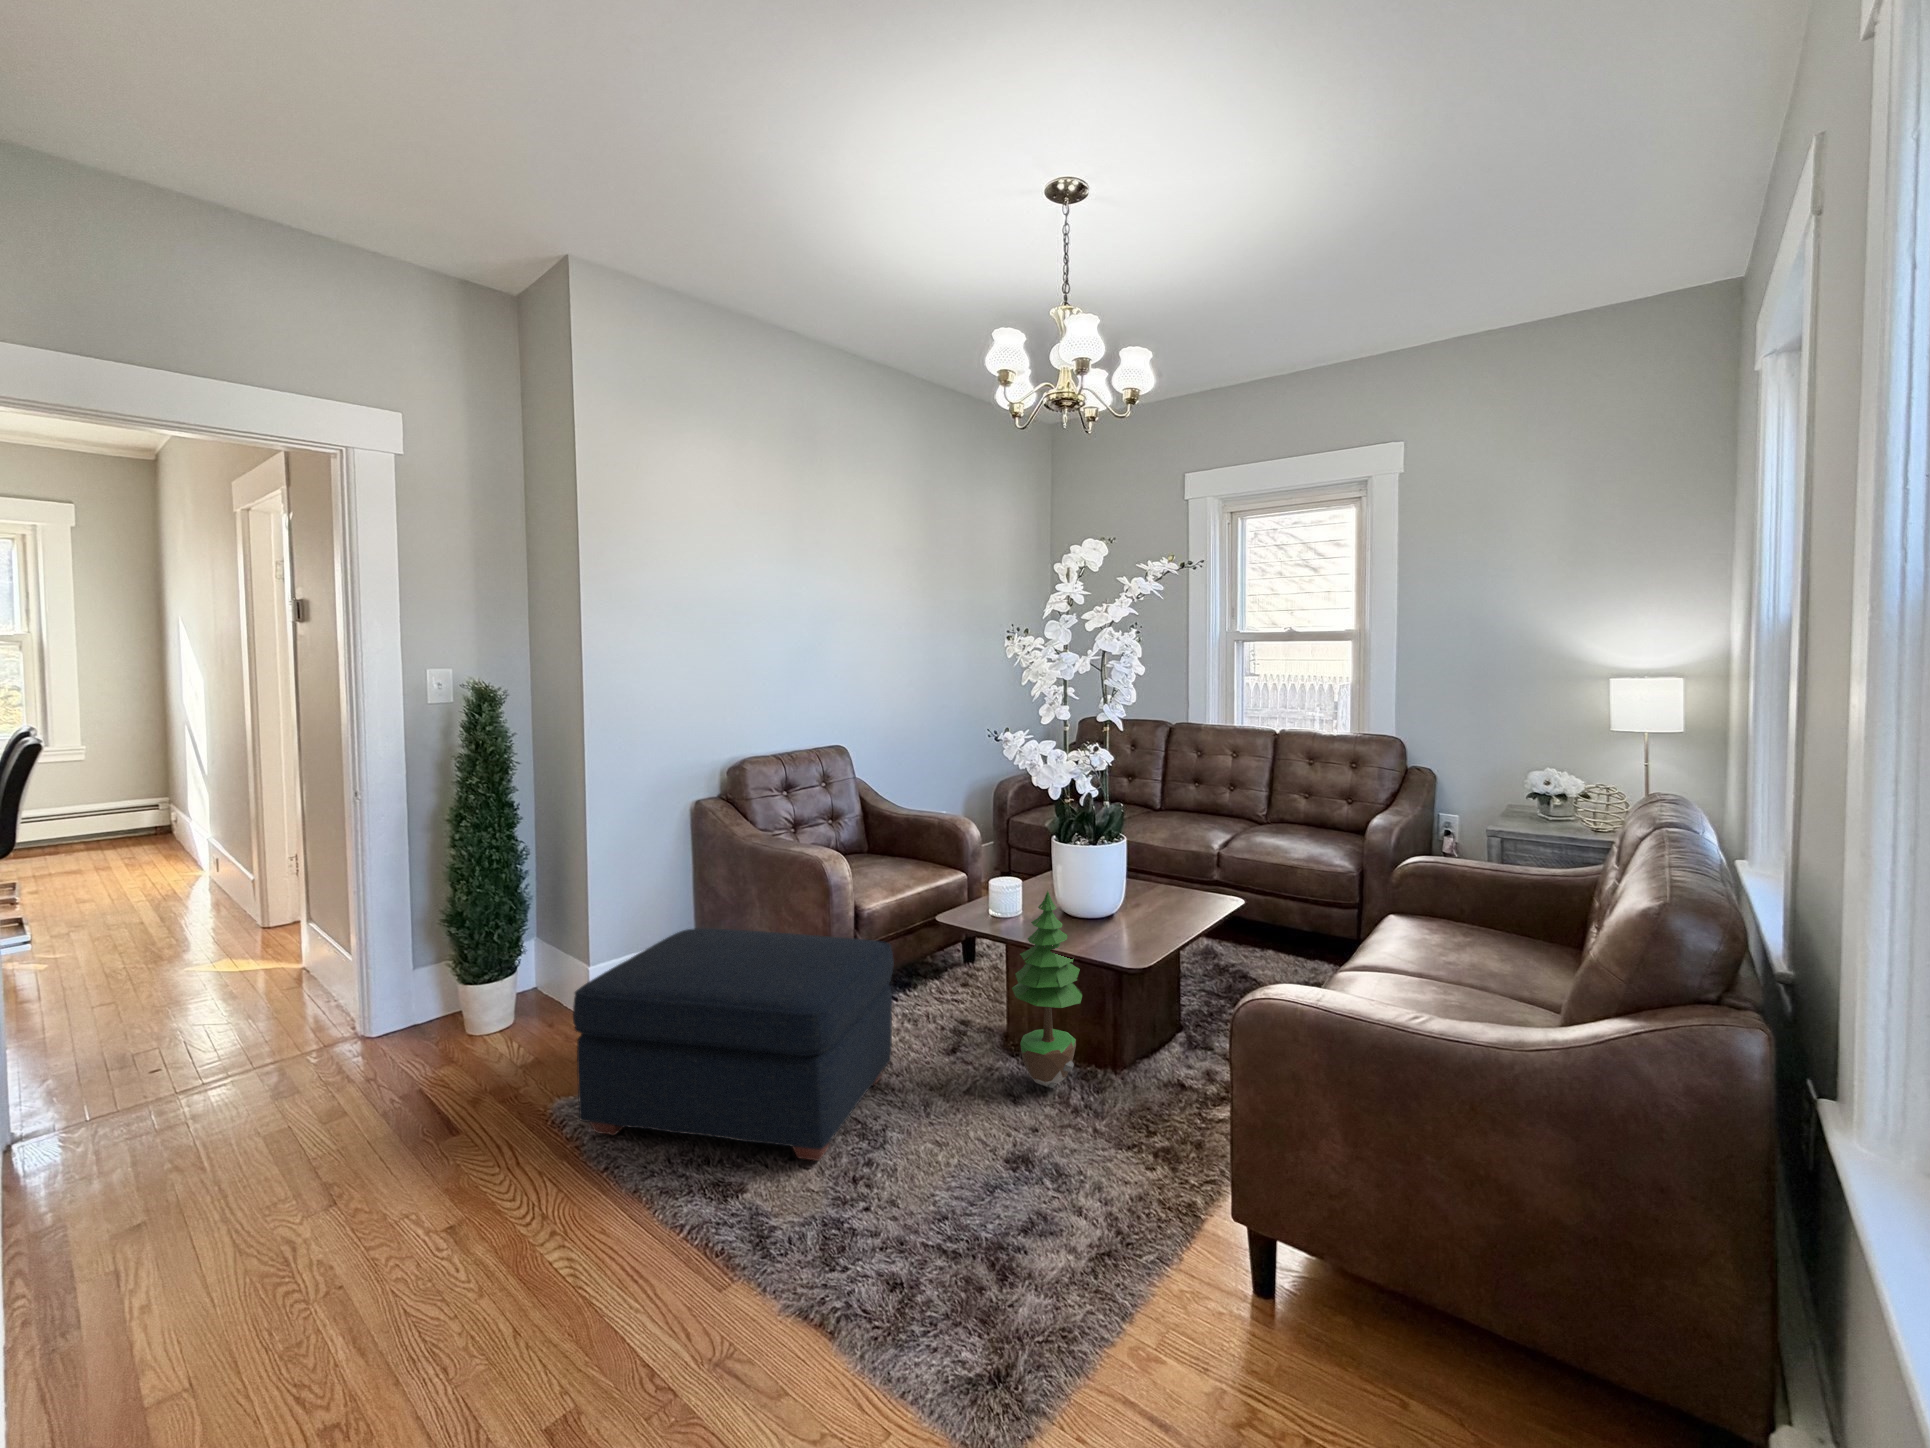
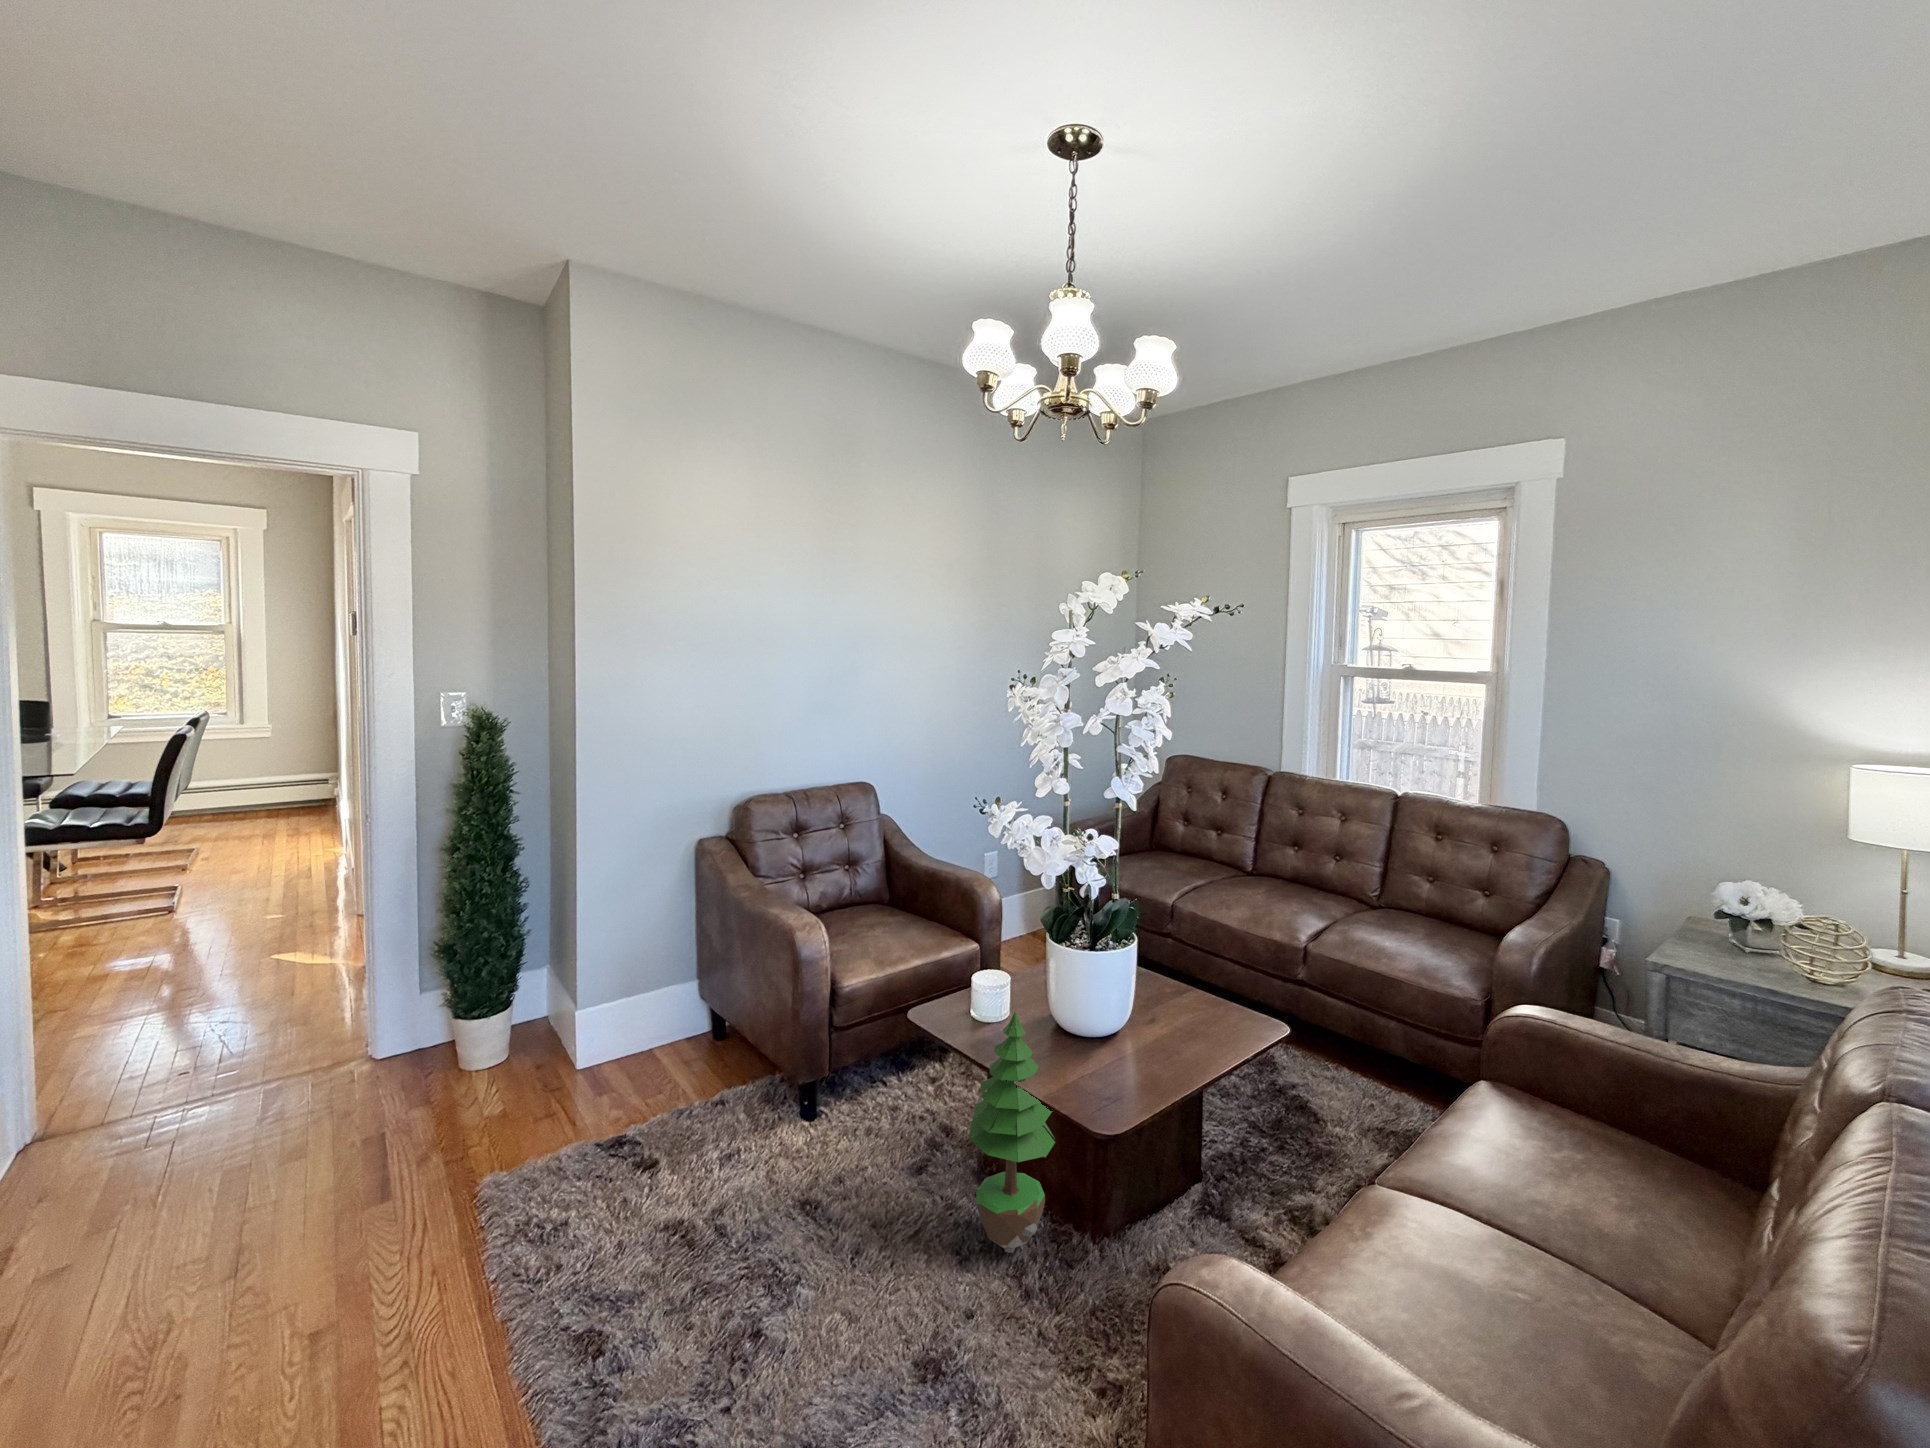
ottoman: present [573,928,894,1161] -> none [478,995,845,1315]

